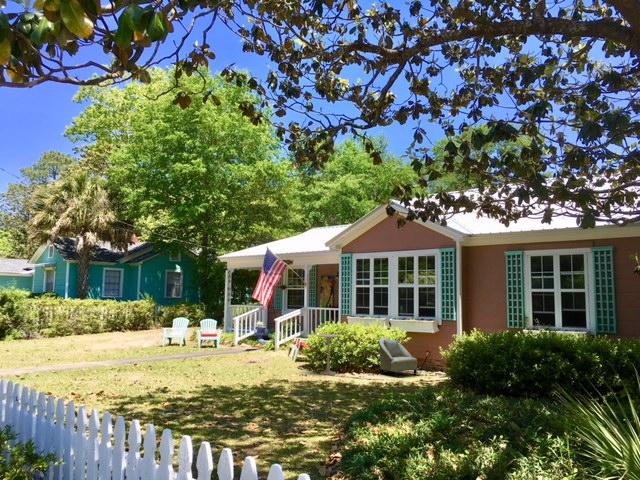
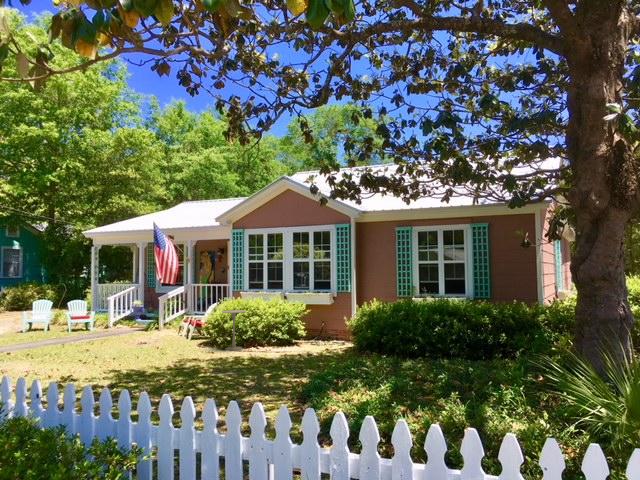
armchair: present [379,338,417,378] -> none [284,311,319,348]

